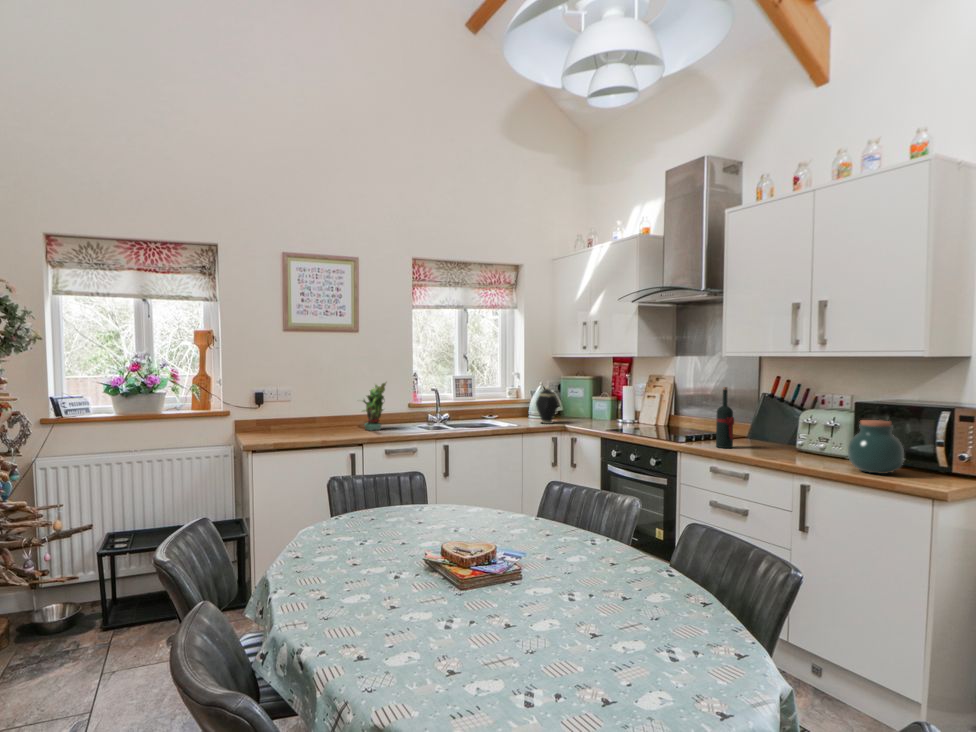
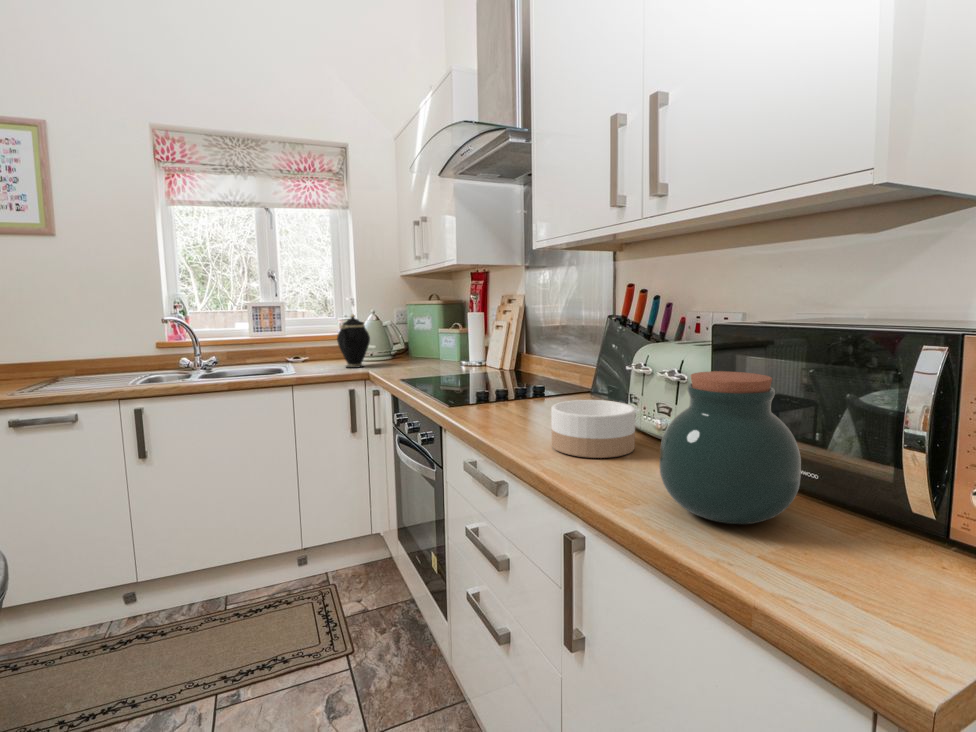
potted plant: present [363,382,386,430] -> none [41,311,93,383]
wine bottle: present [716,387,734,448] -> none [496,303,525,419]
bowl: none [770,436,813,460] -> present [551,400,635,458]

